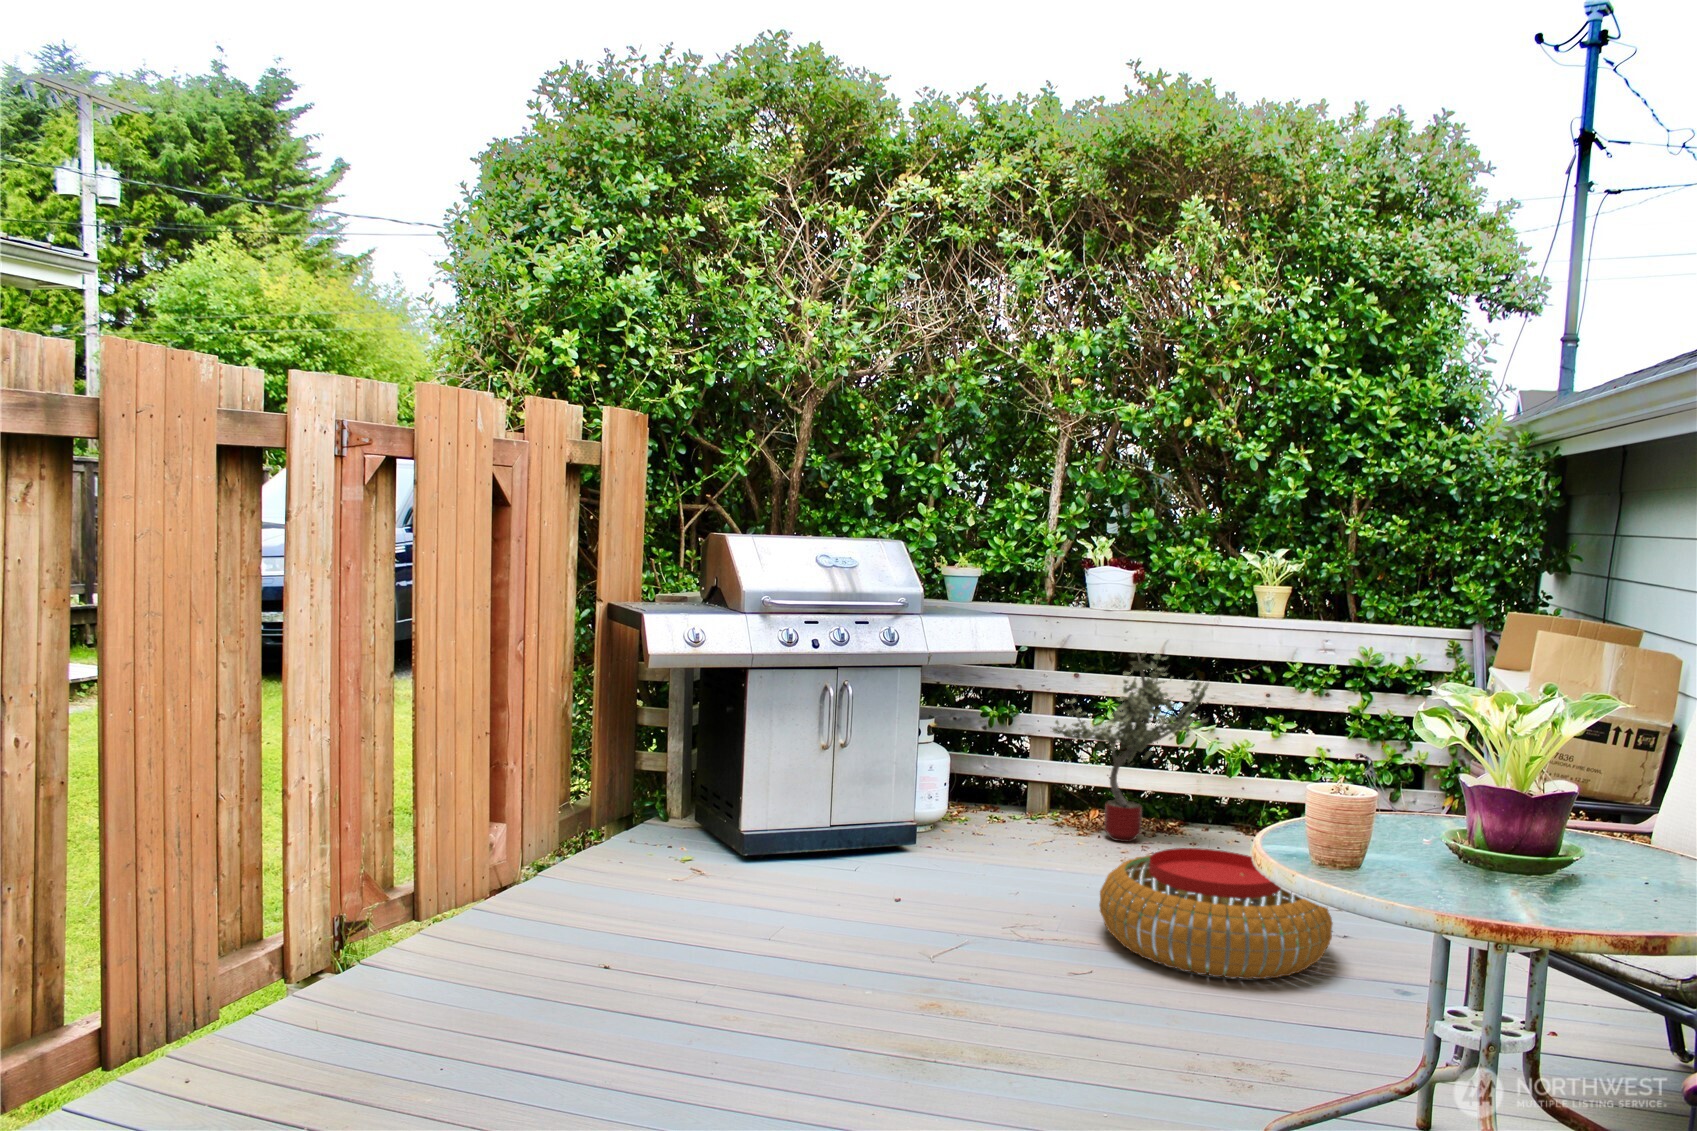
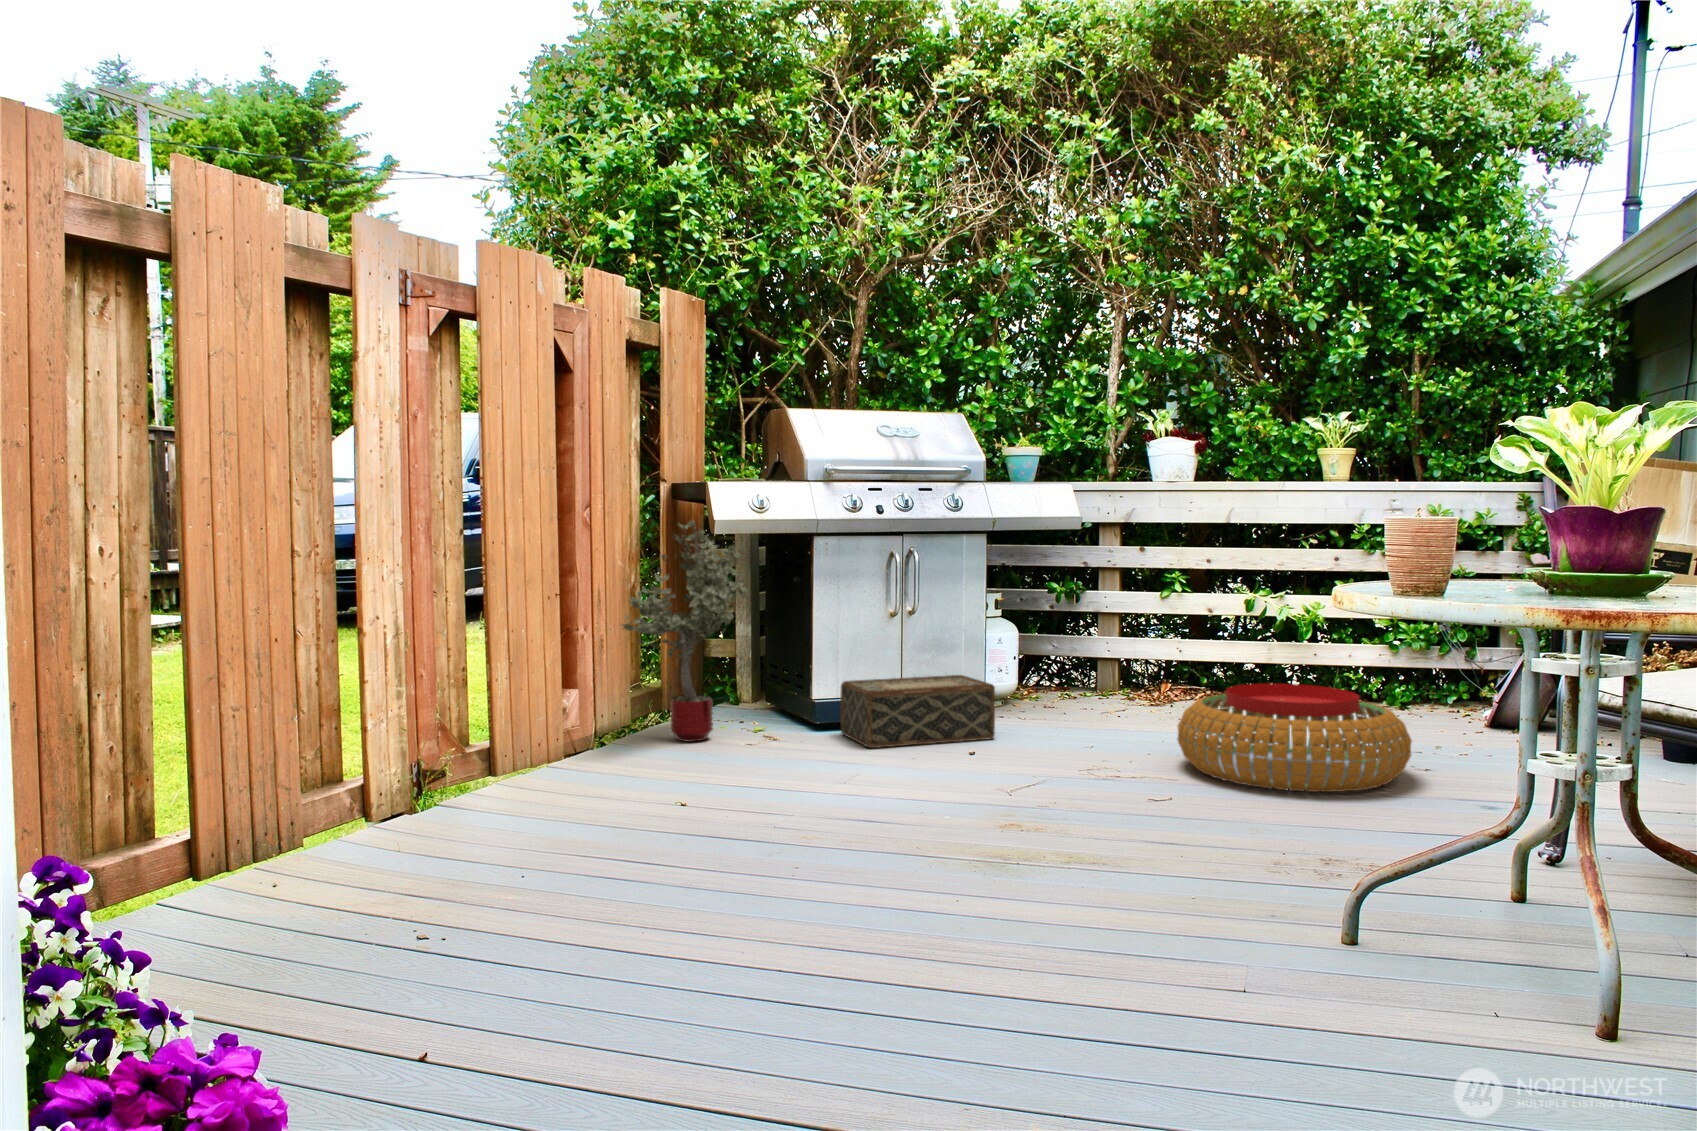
potted tree: present [1052,652,1209,842] -> present [622,520,747,742]
woven basket: none [763,812,920,895] -> present [840,675,995,748]

